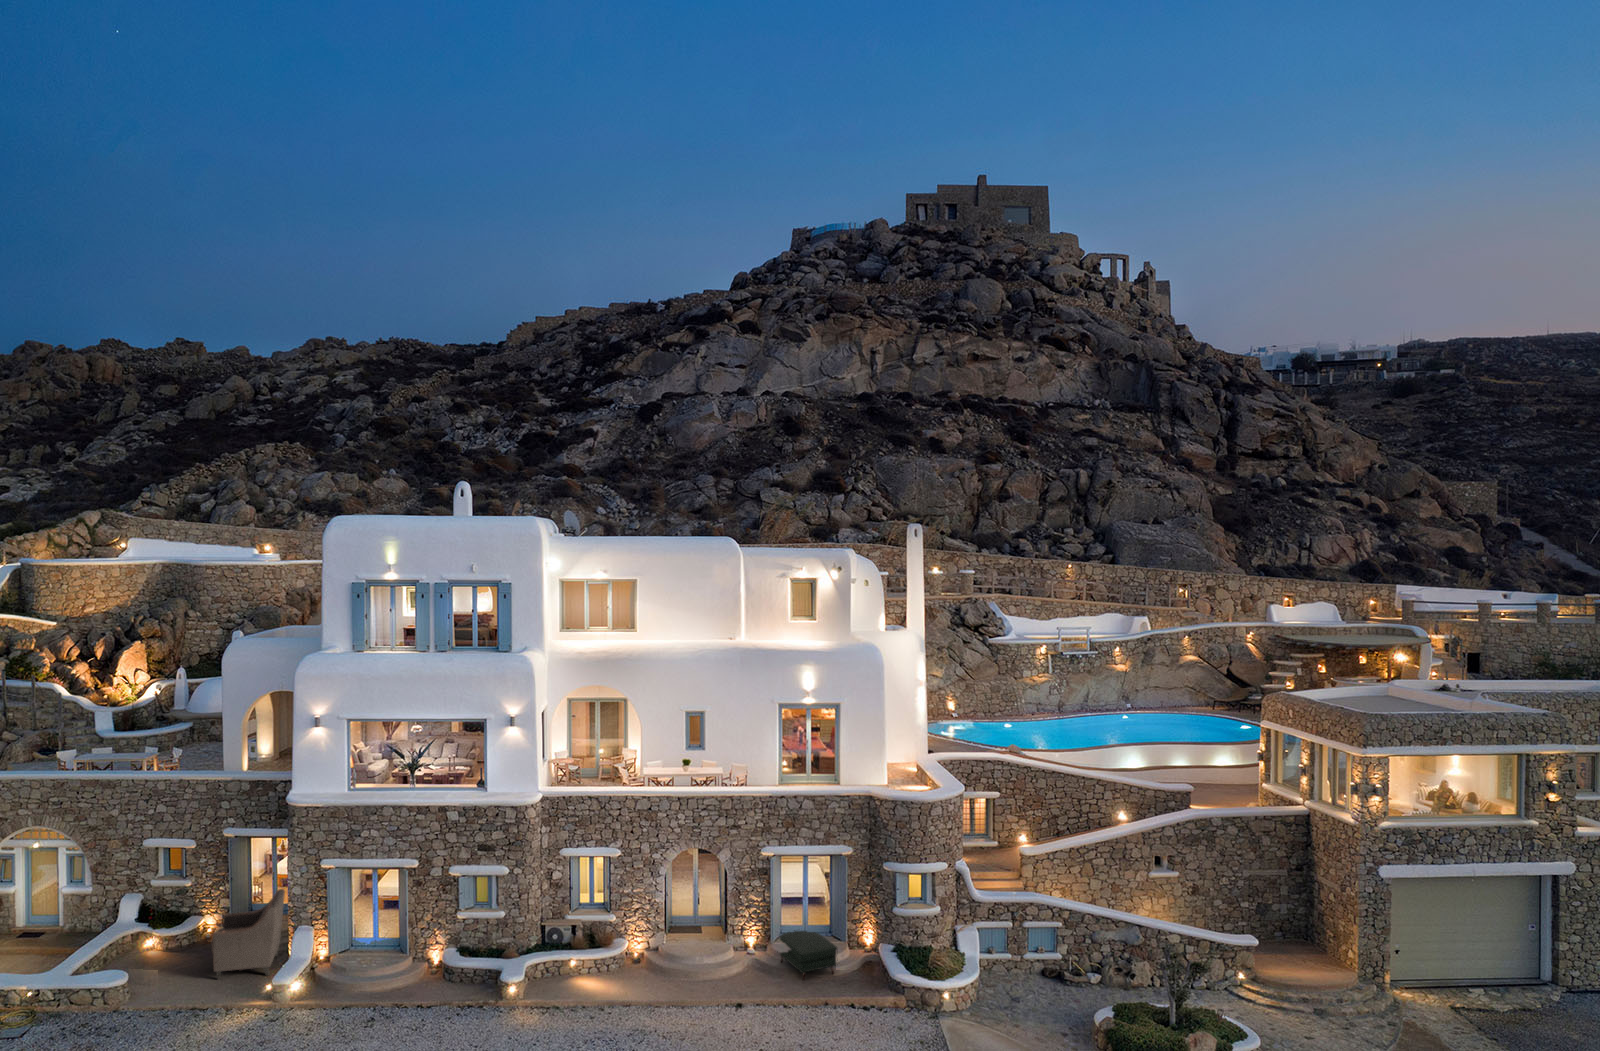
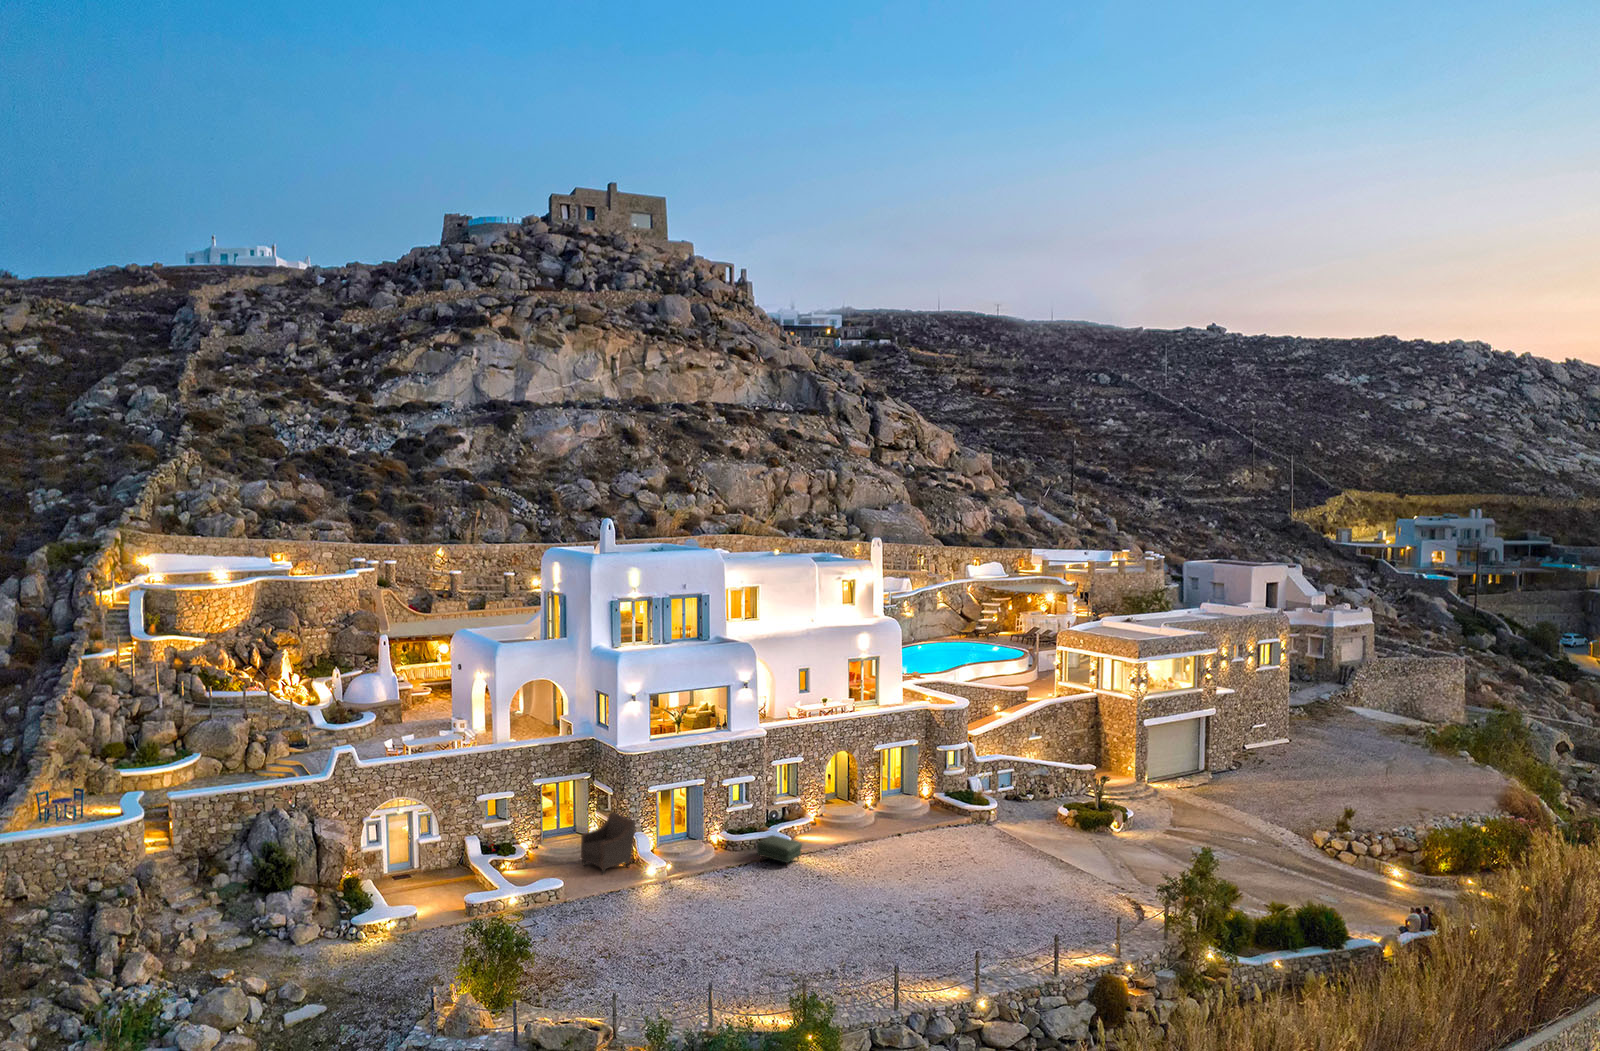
ottoman: present [780,930,837,980] -> present [757,835,802,866]

